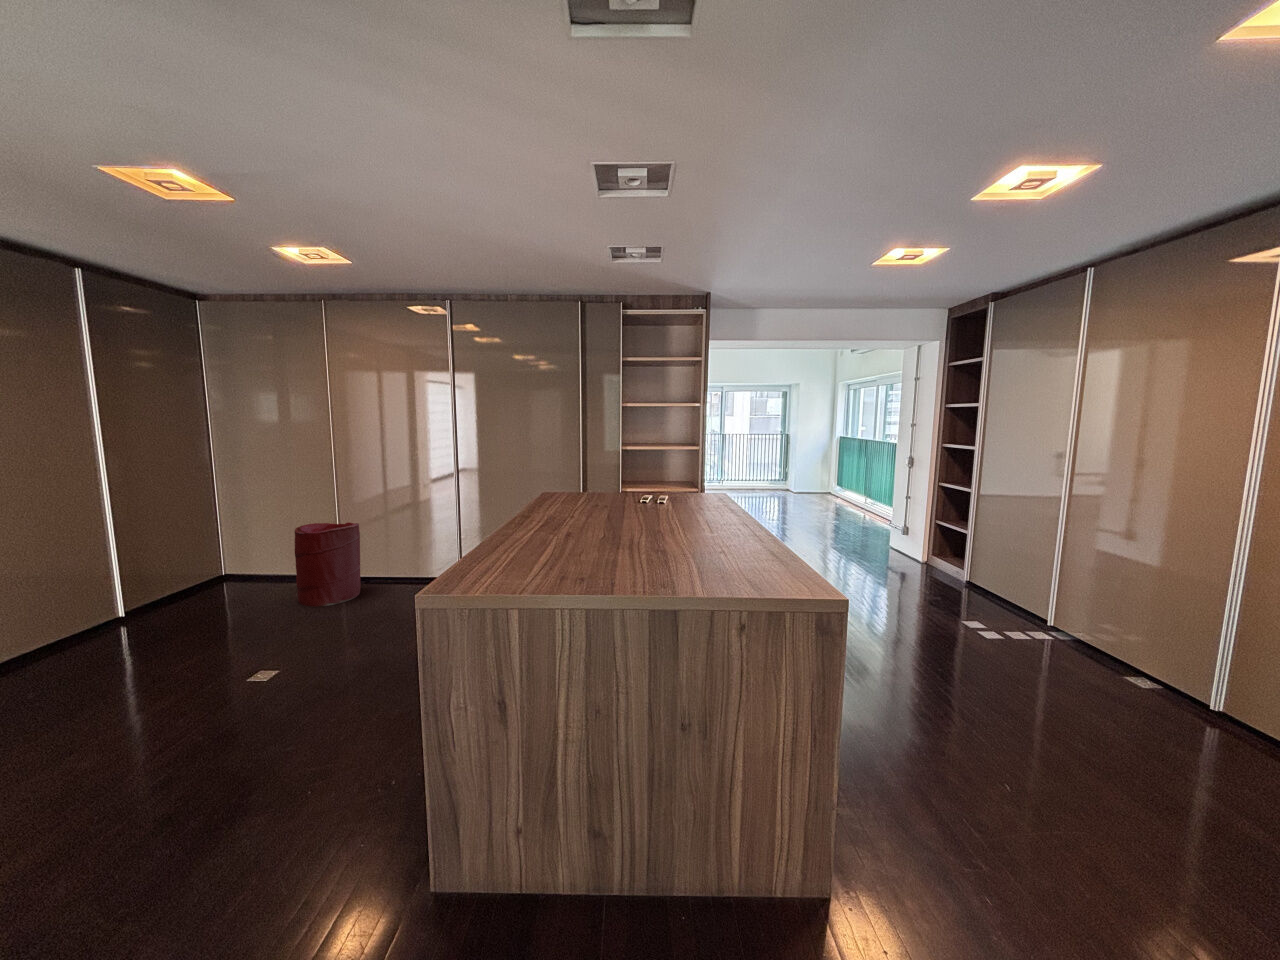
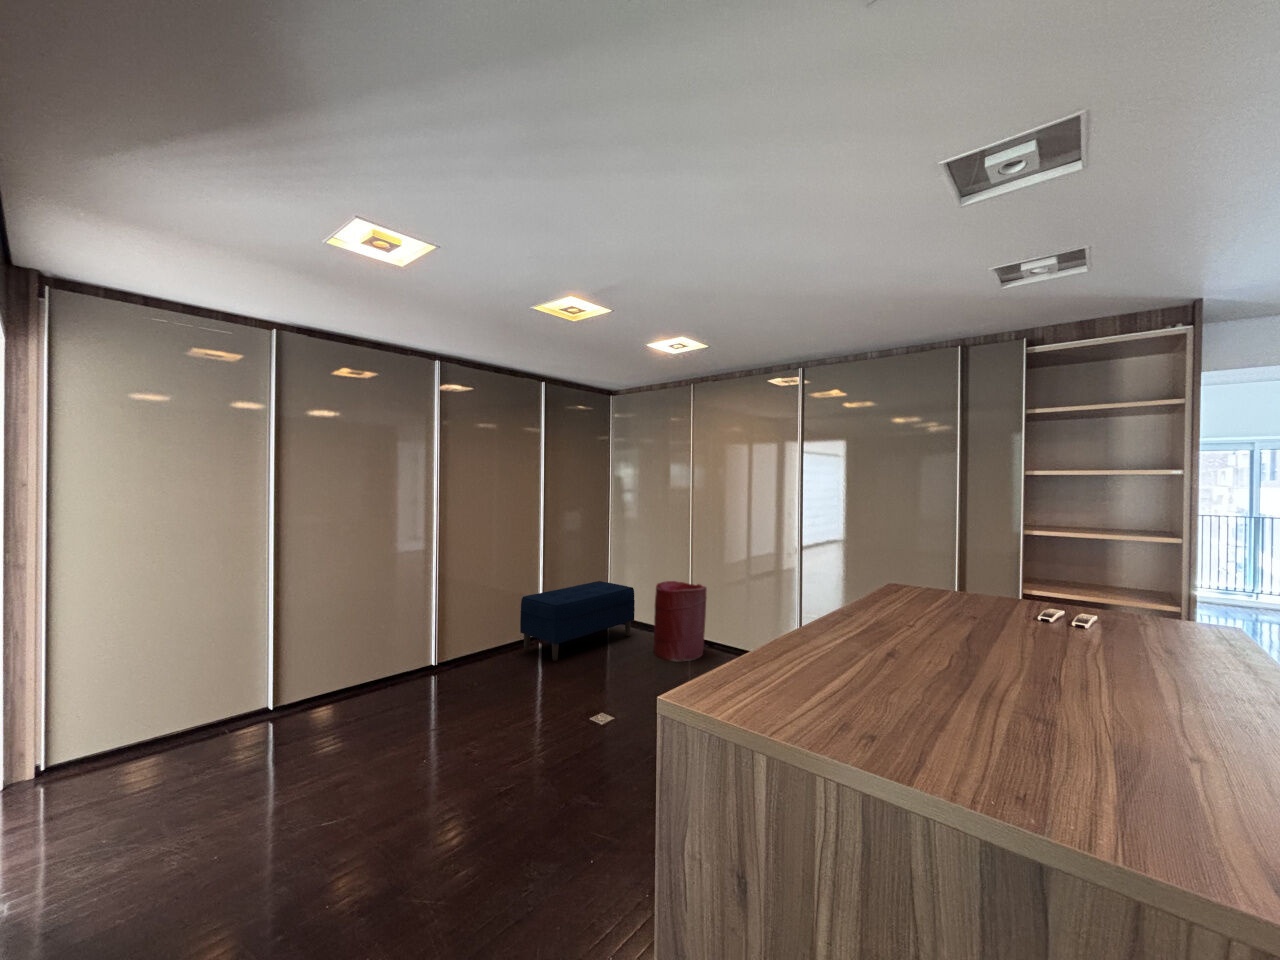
bench: none [71,539,263,644] -> present [520,581,635,661]

